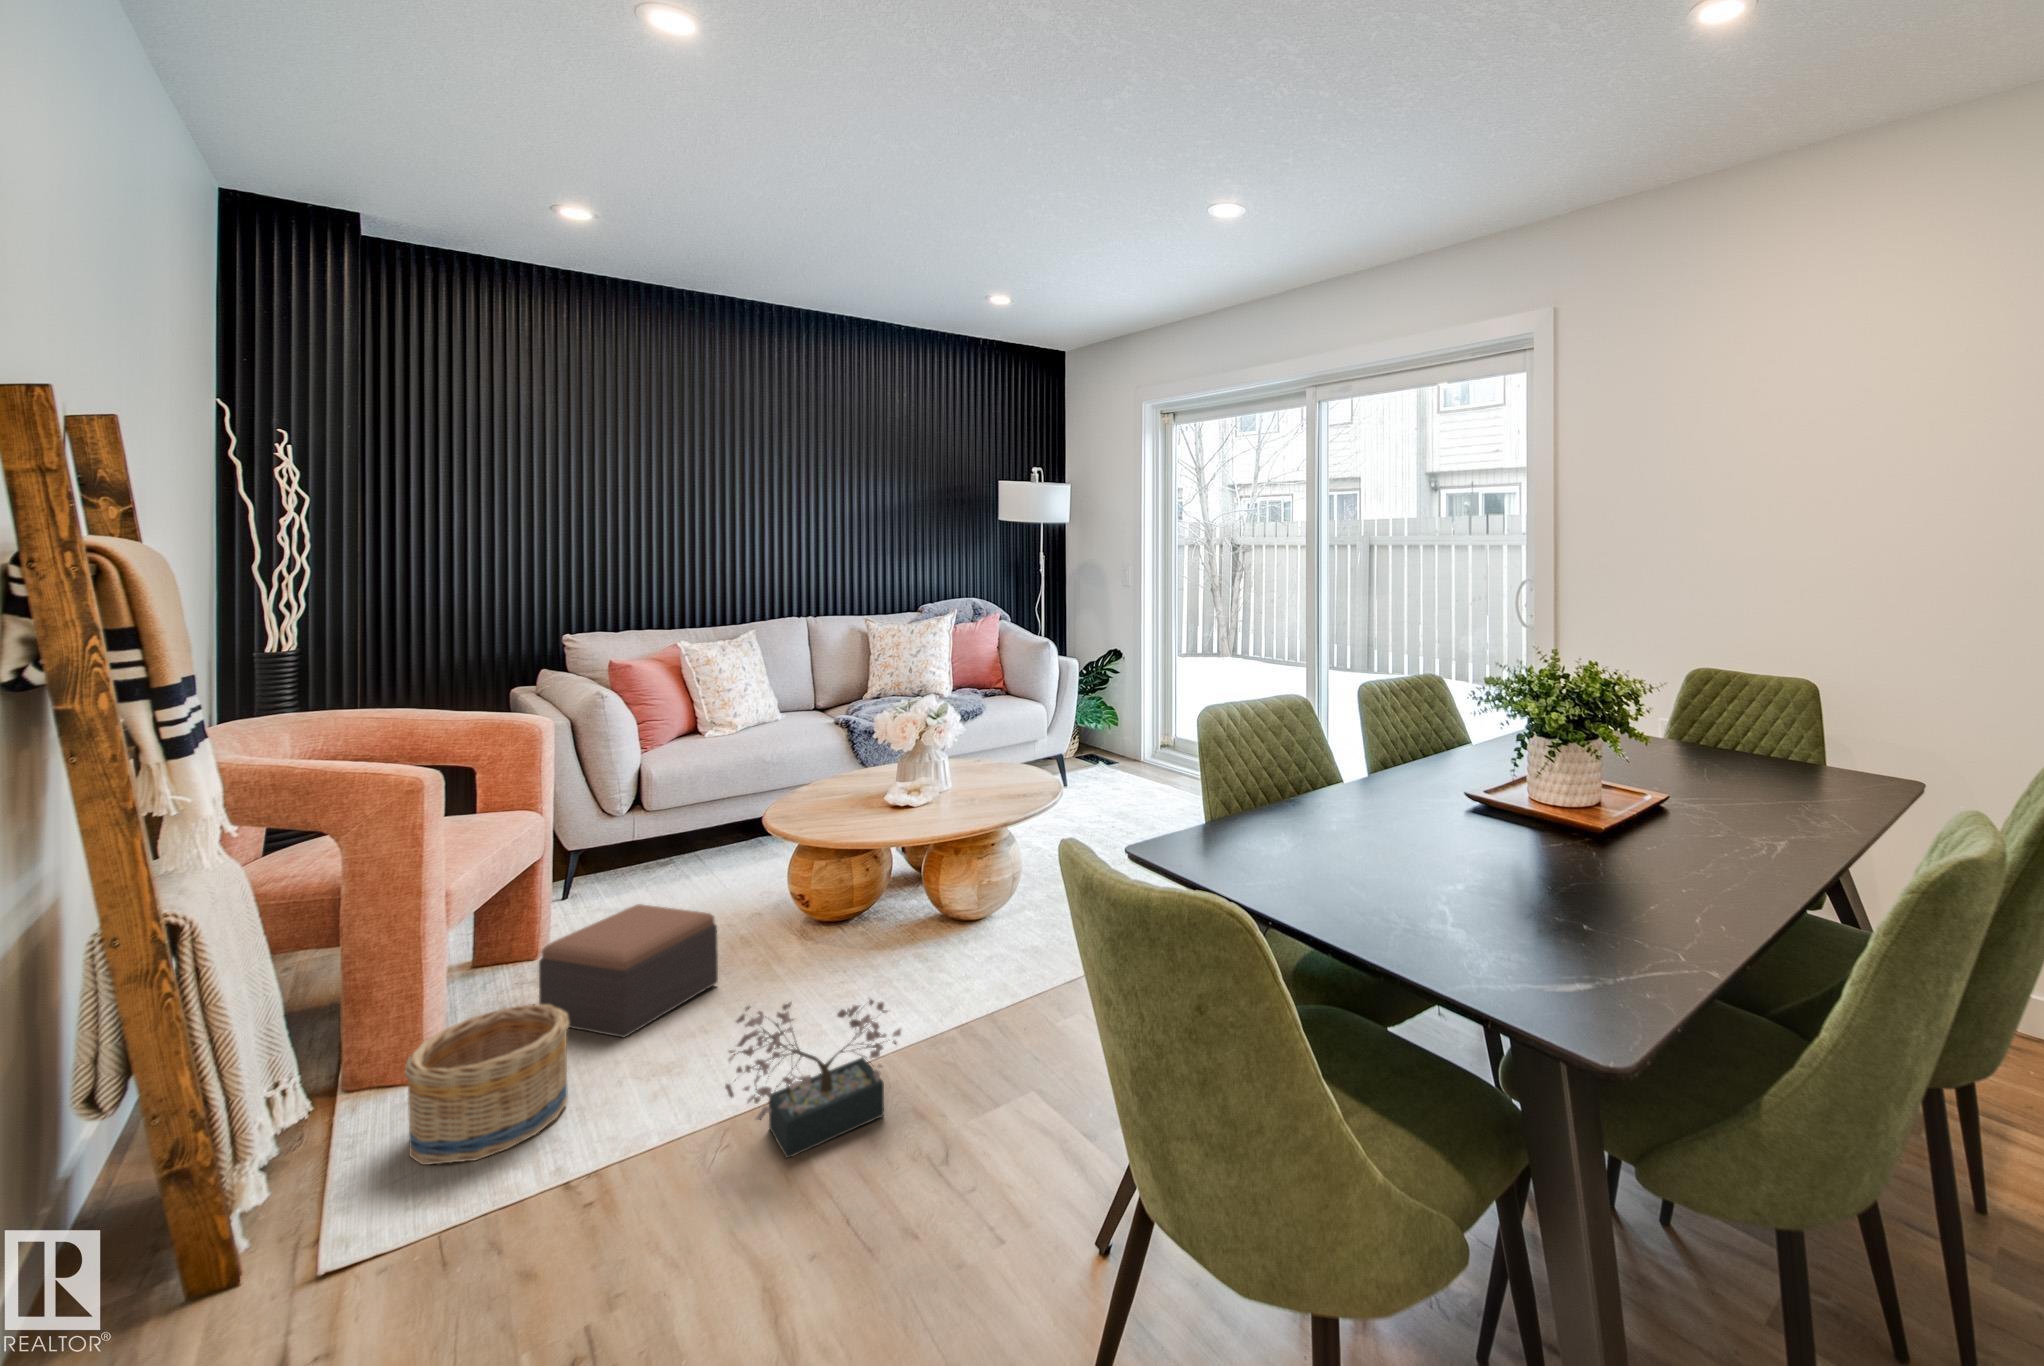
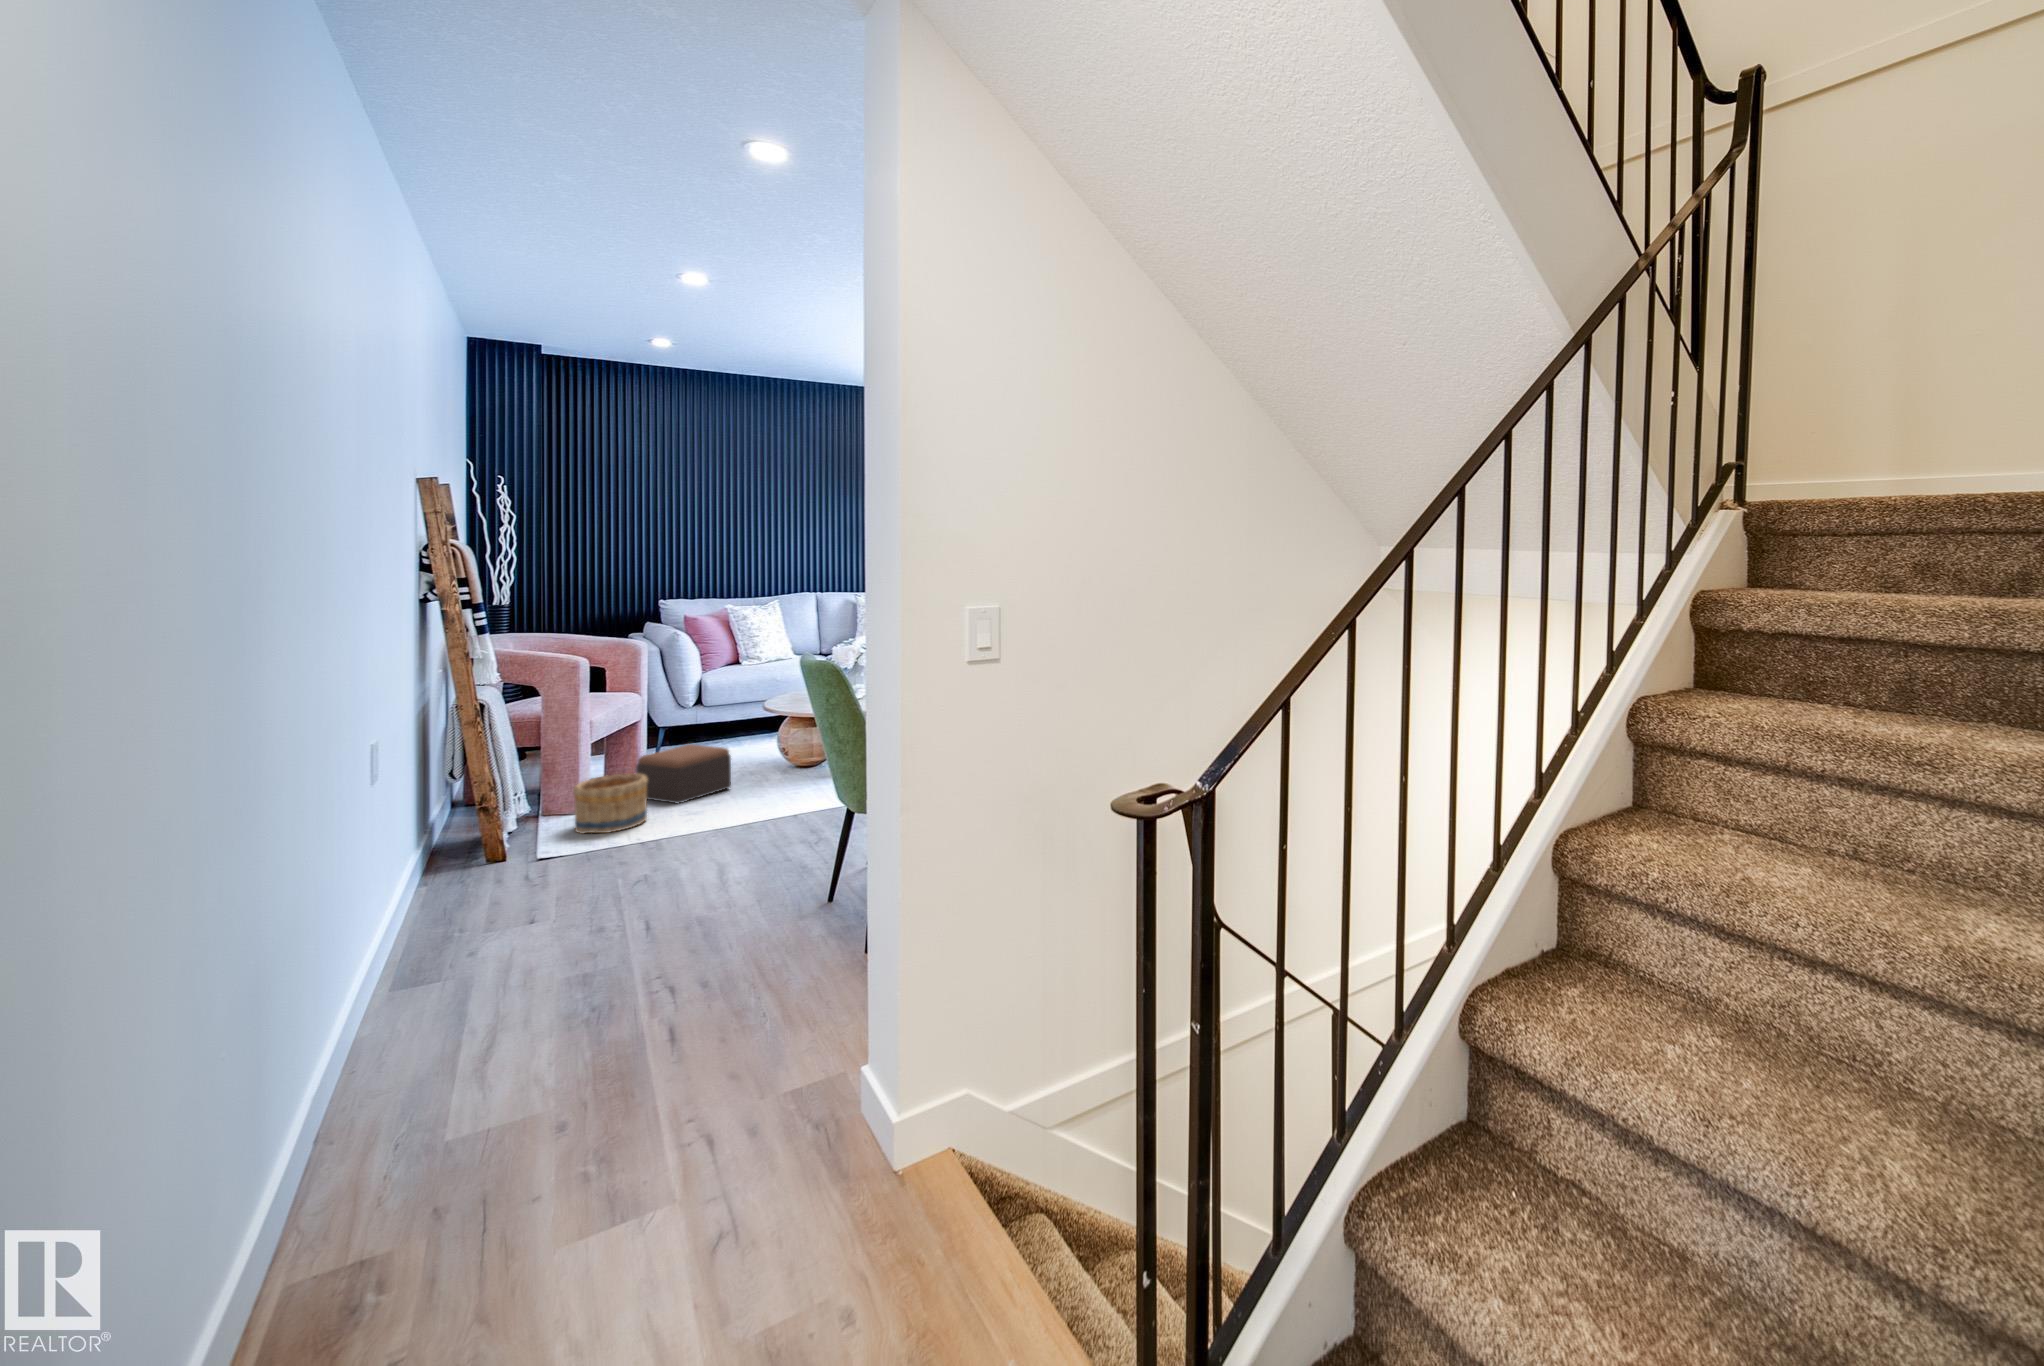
decorative plant: present [725,999,901,1158] -> none [715,768,807,838]

